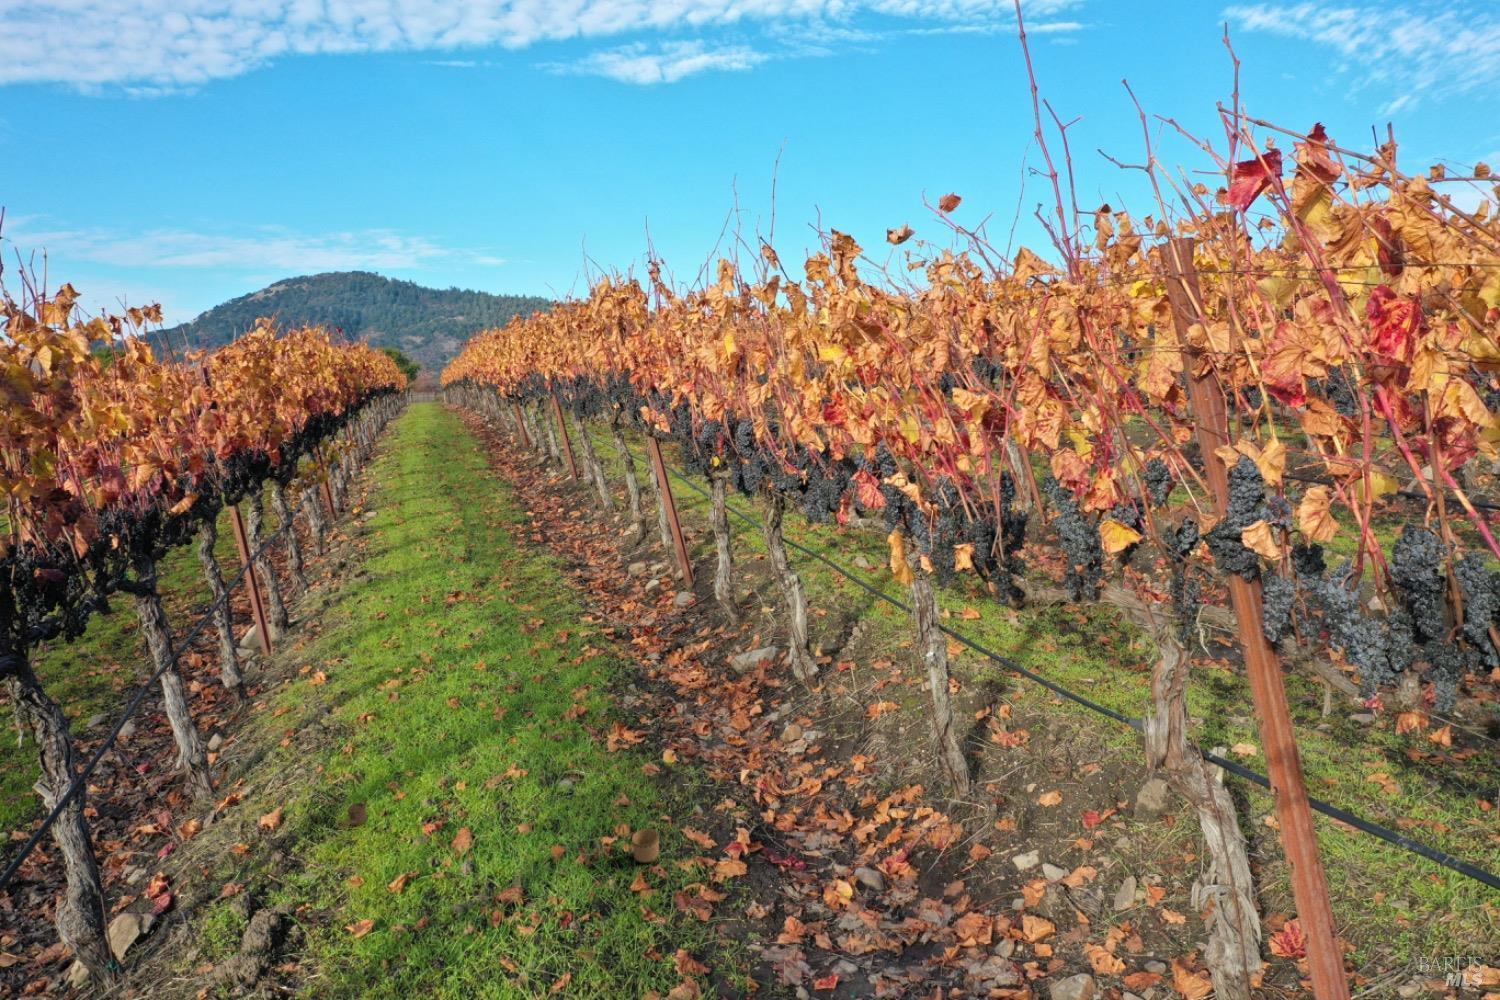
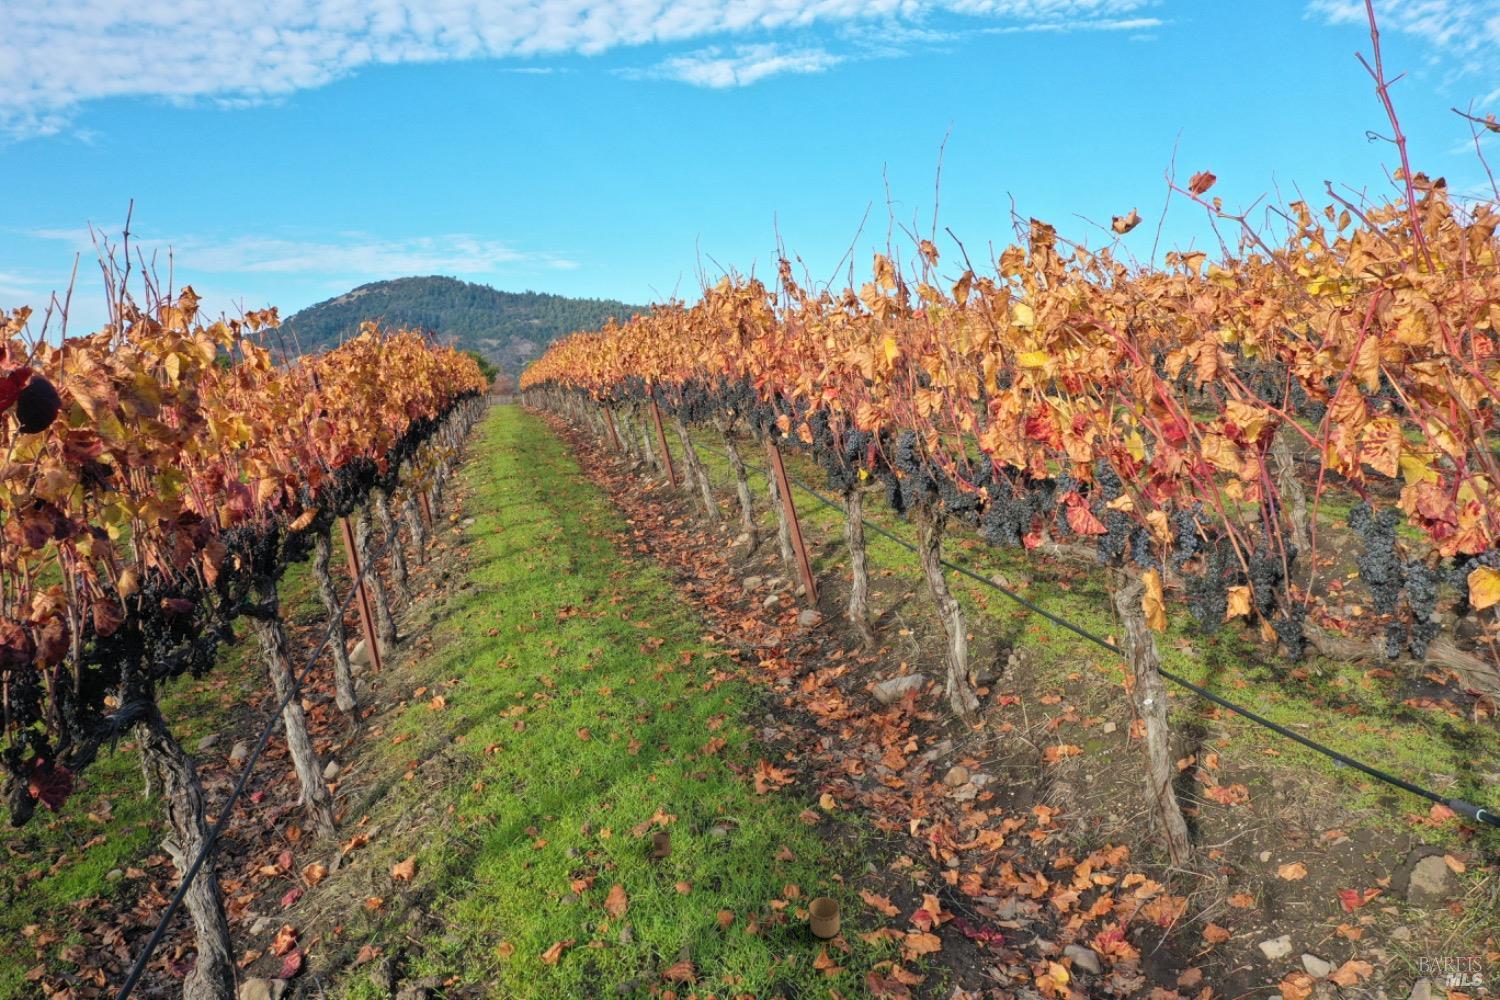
watering can: present [338,798,367,826] -> present [650,827,672,858]

